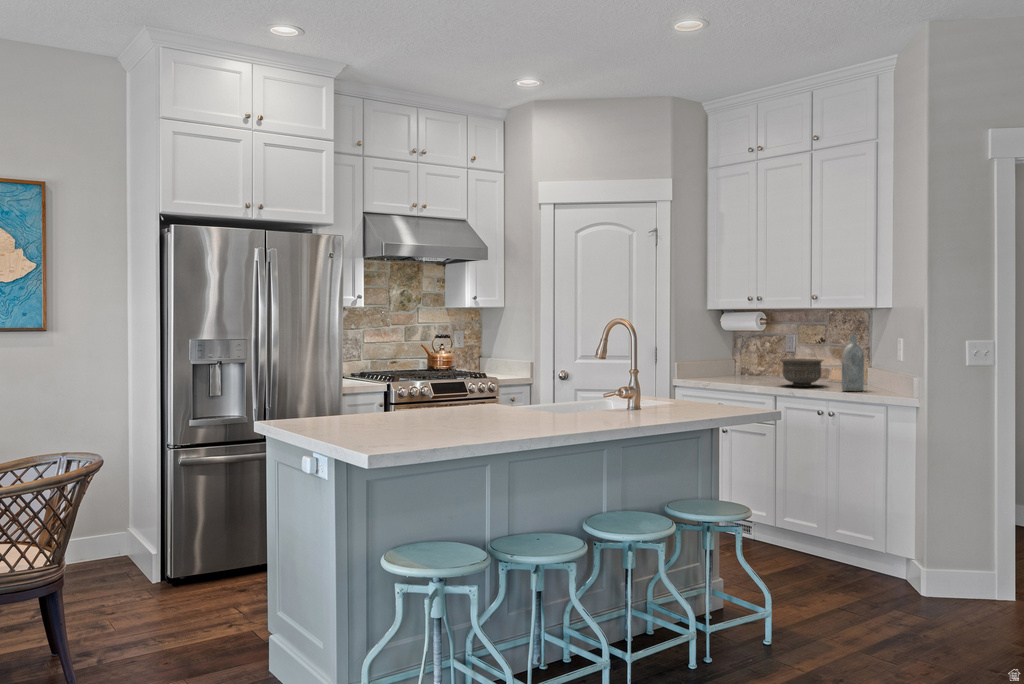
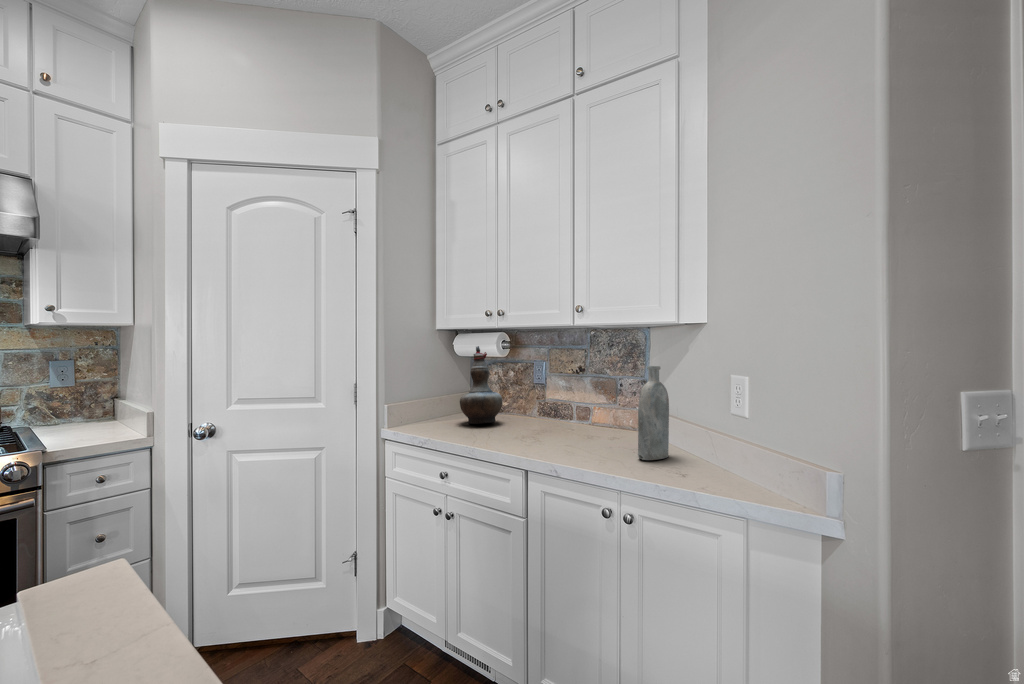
decorative vase: none [727,323,759,379] -> present [460,346,503,424]
bowl: present [780,359,824,386] -> none [535,398,600,445]

